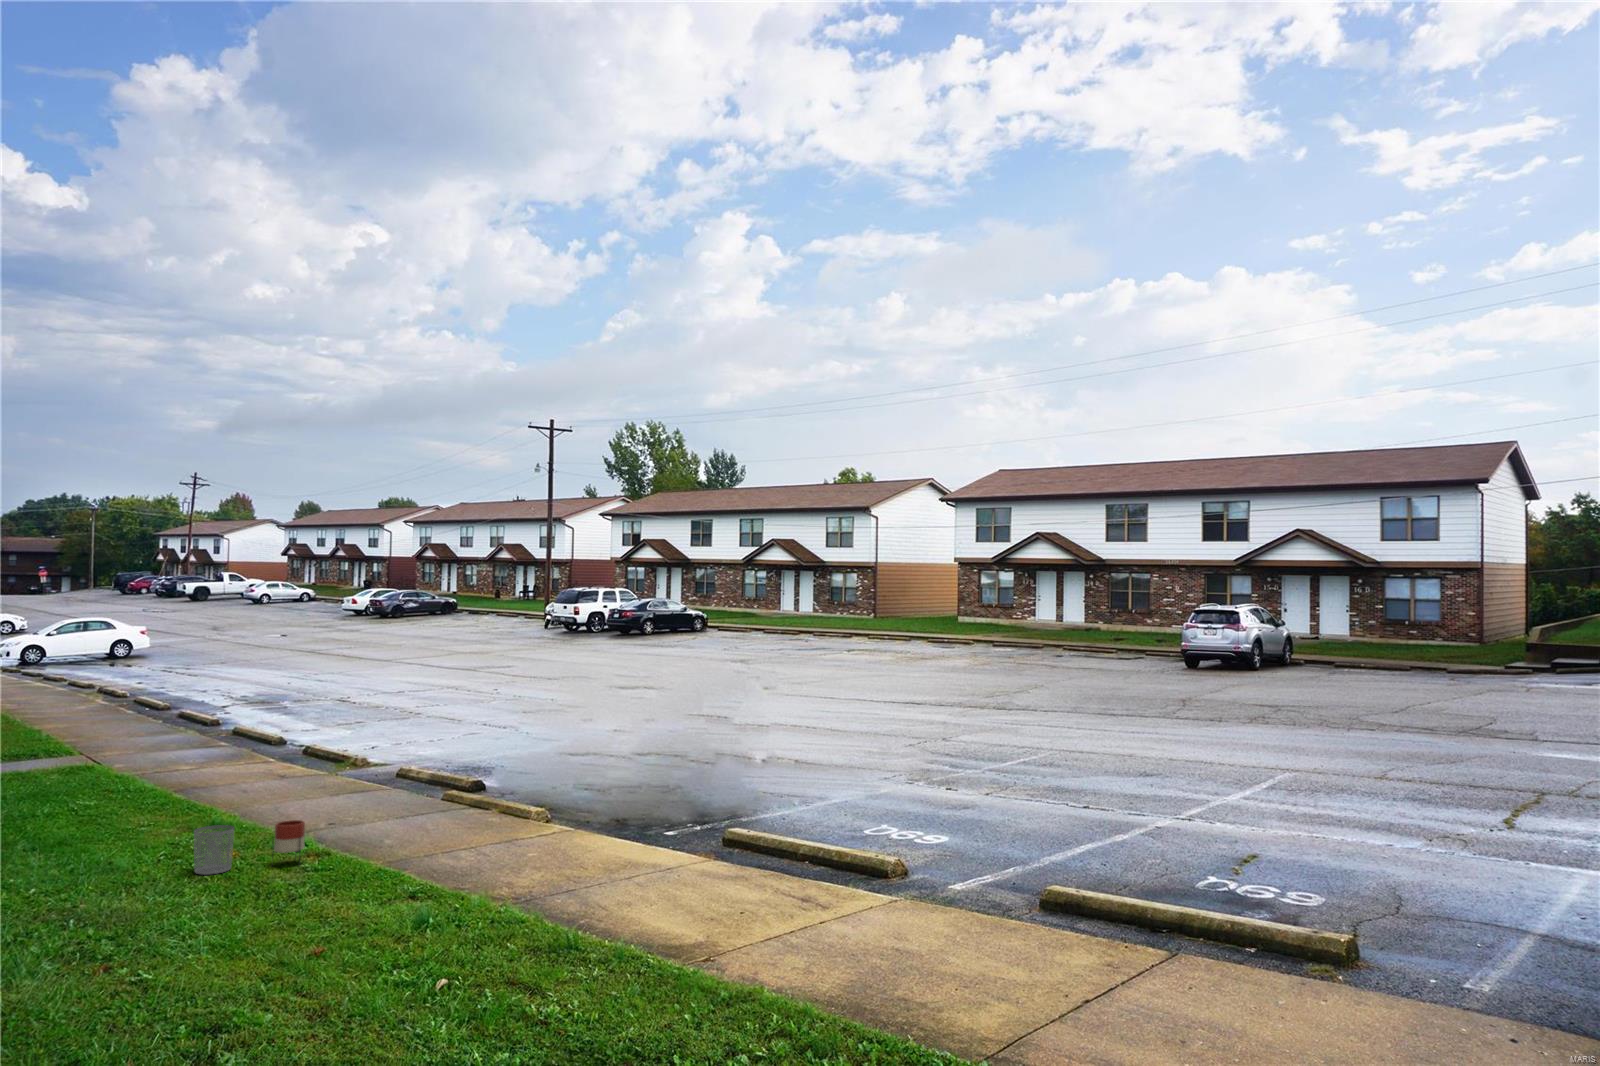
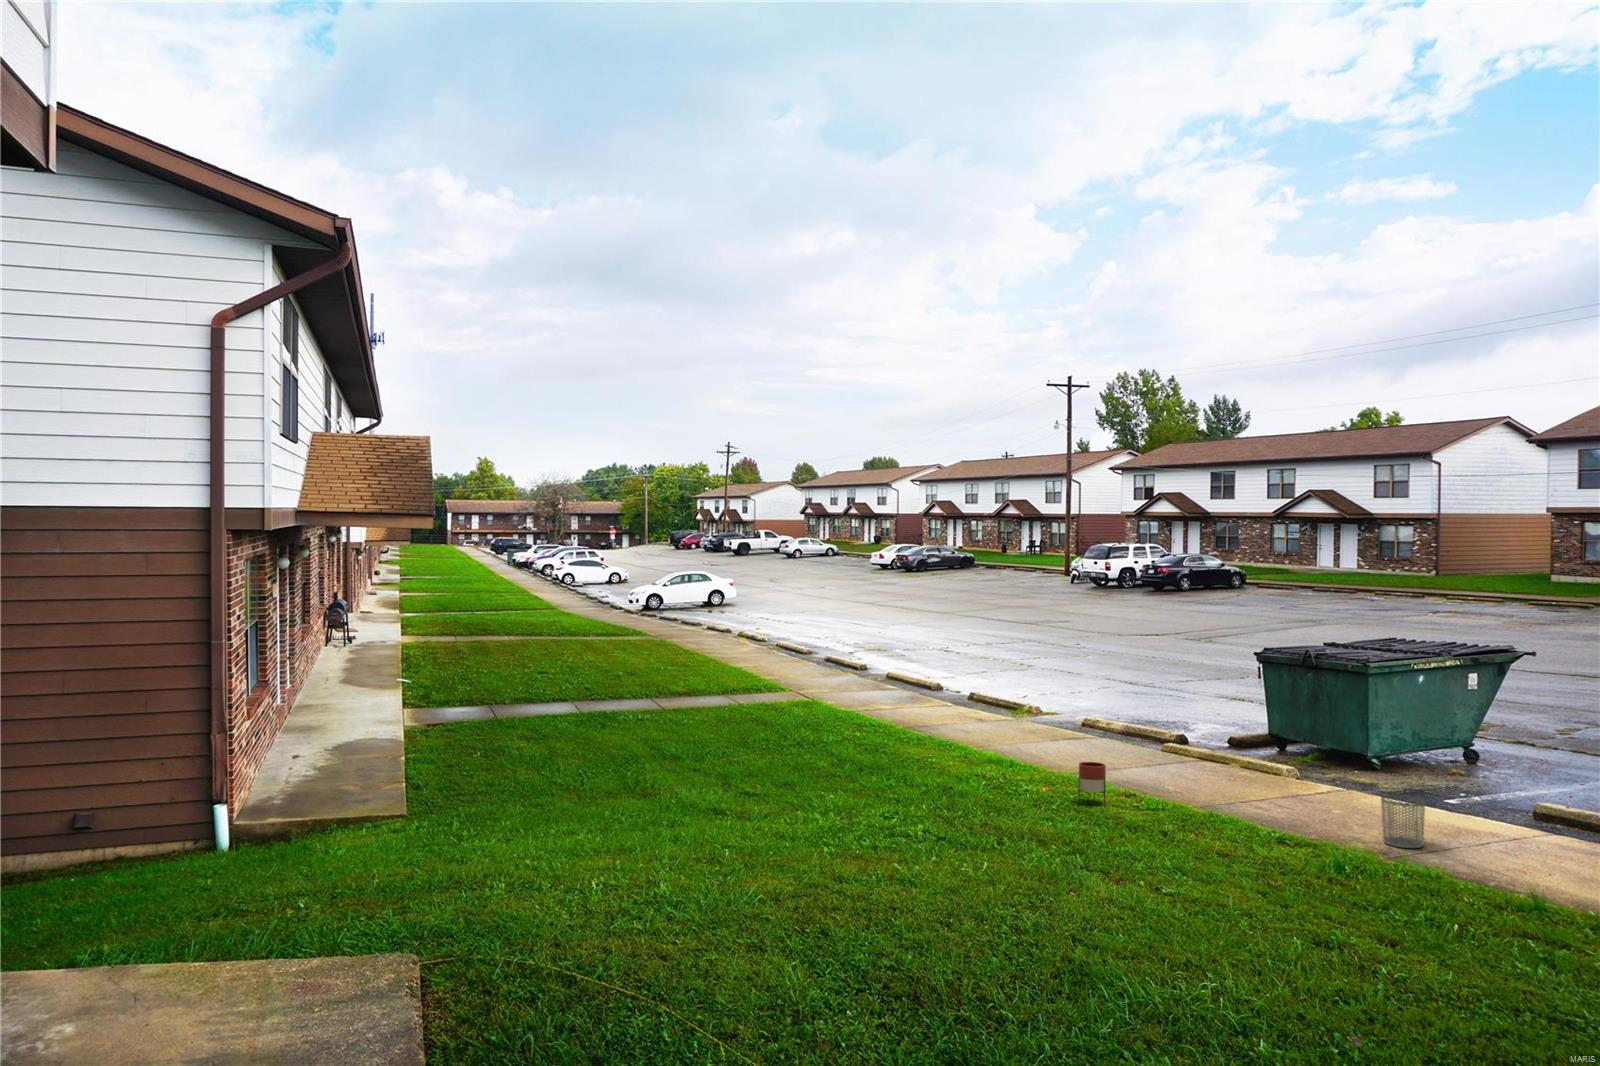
waste bin: present [194,825,234,875] -> present [1381,795,1425,848]

